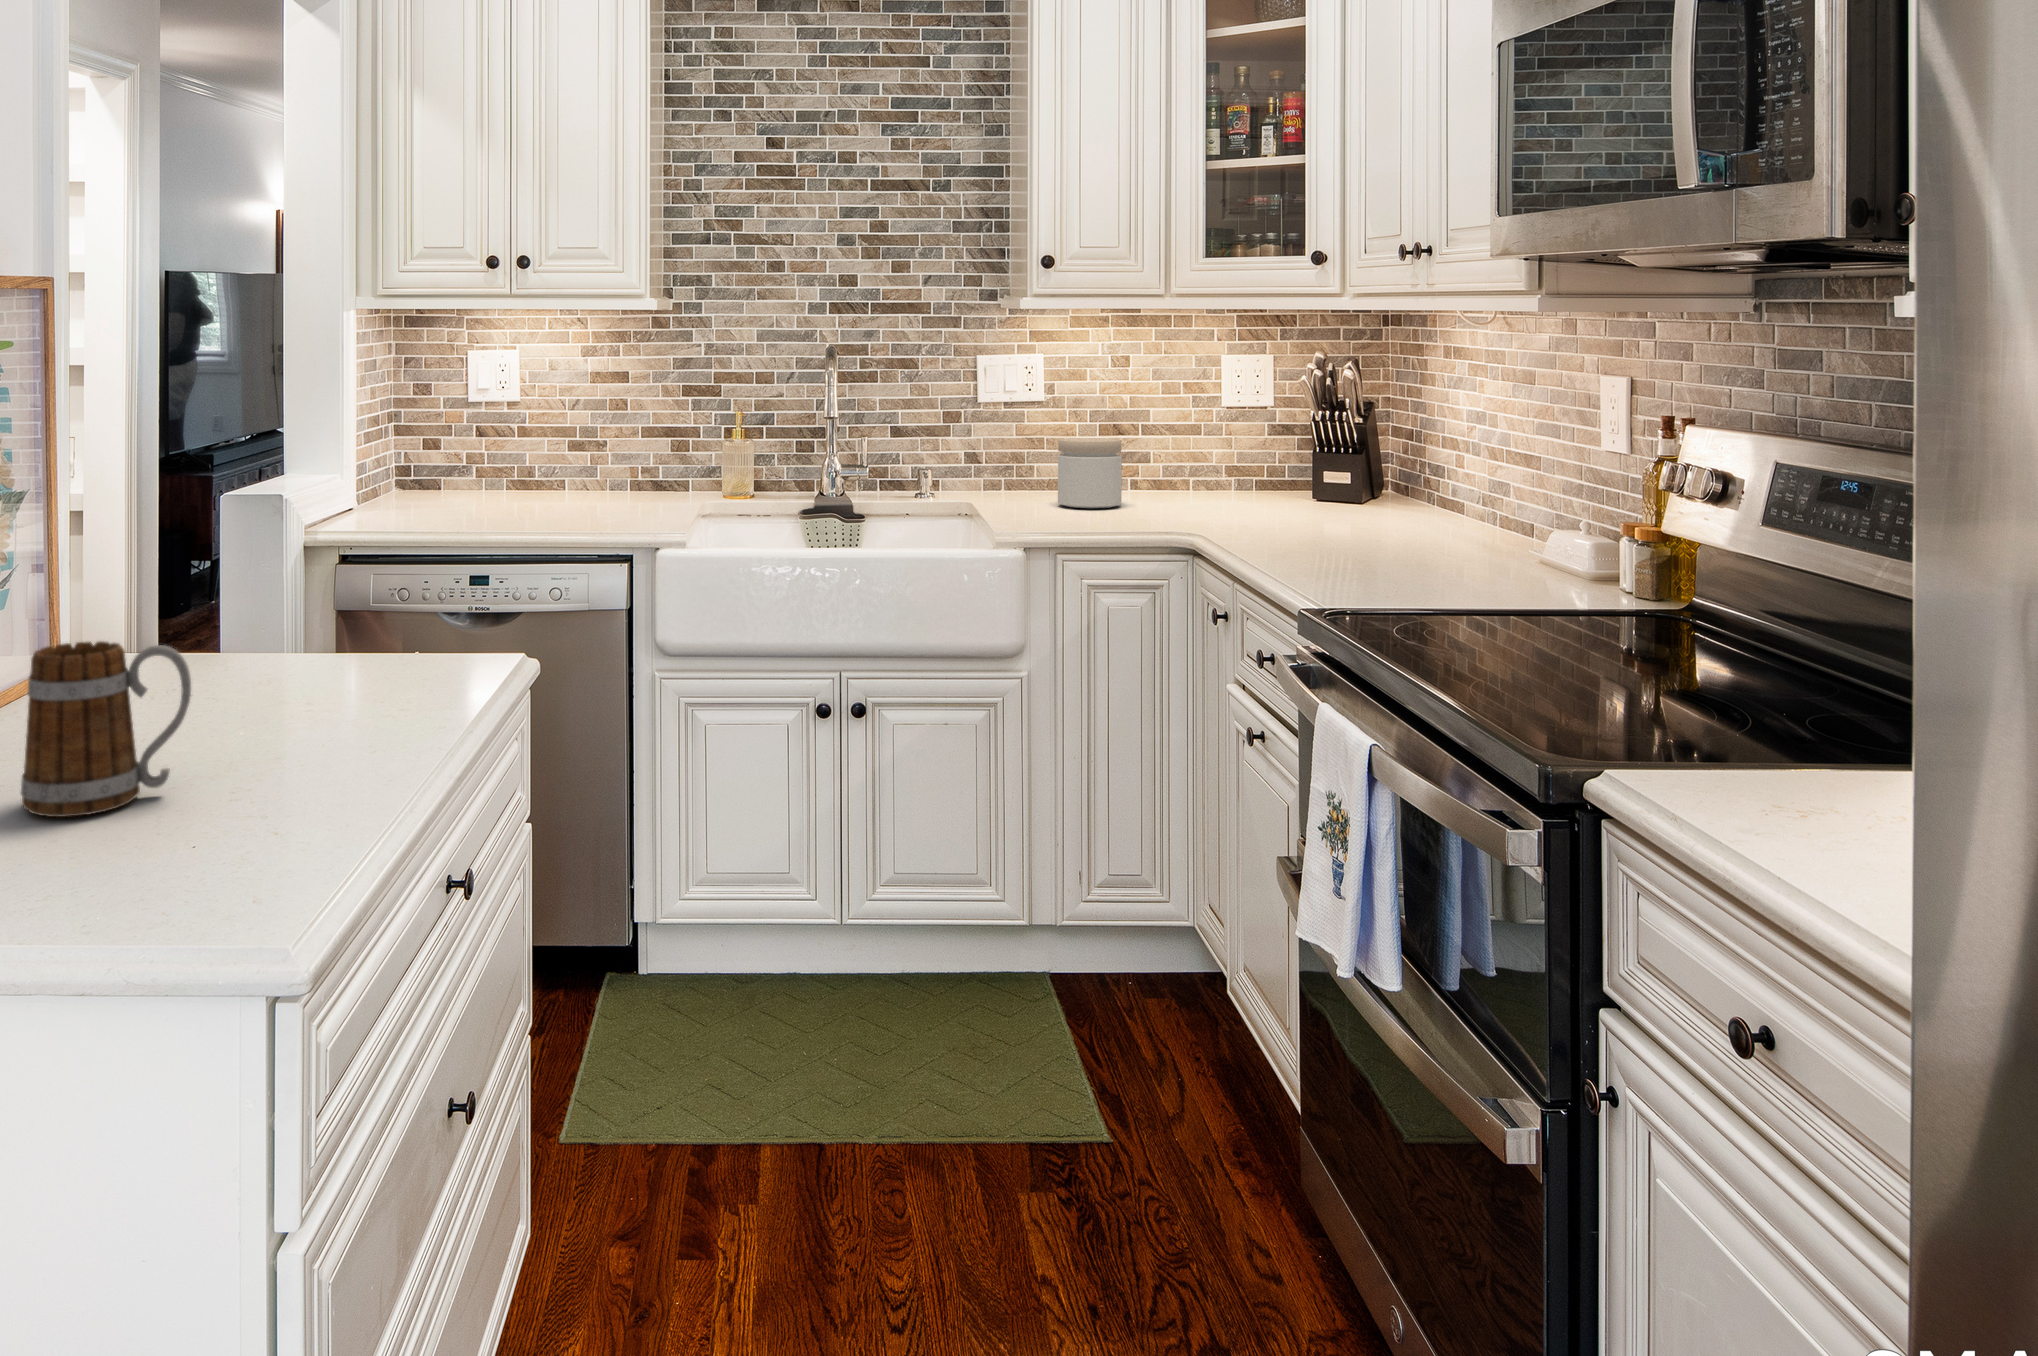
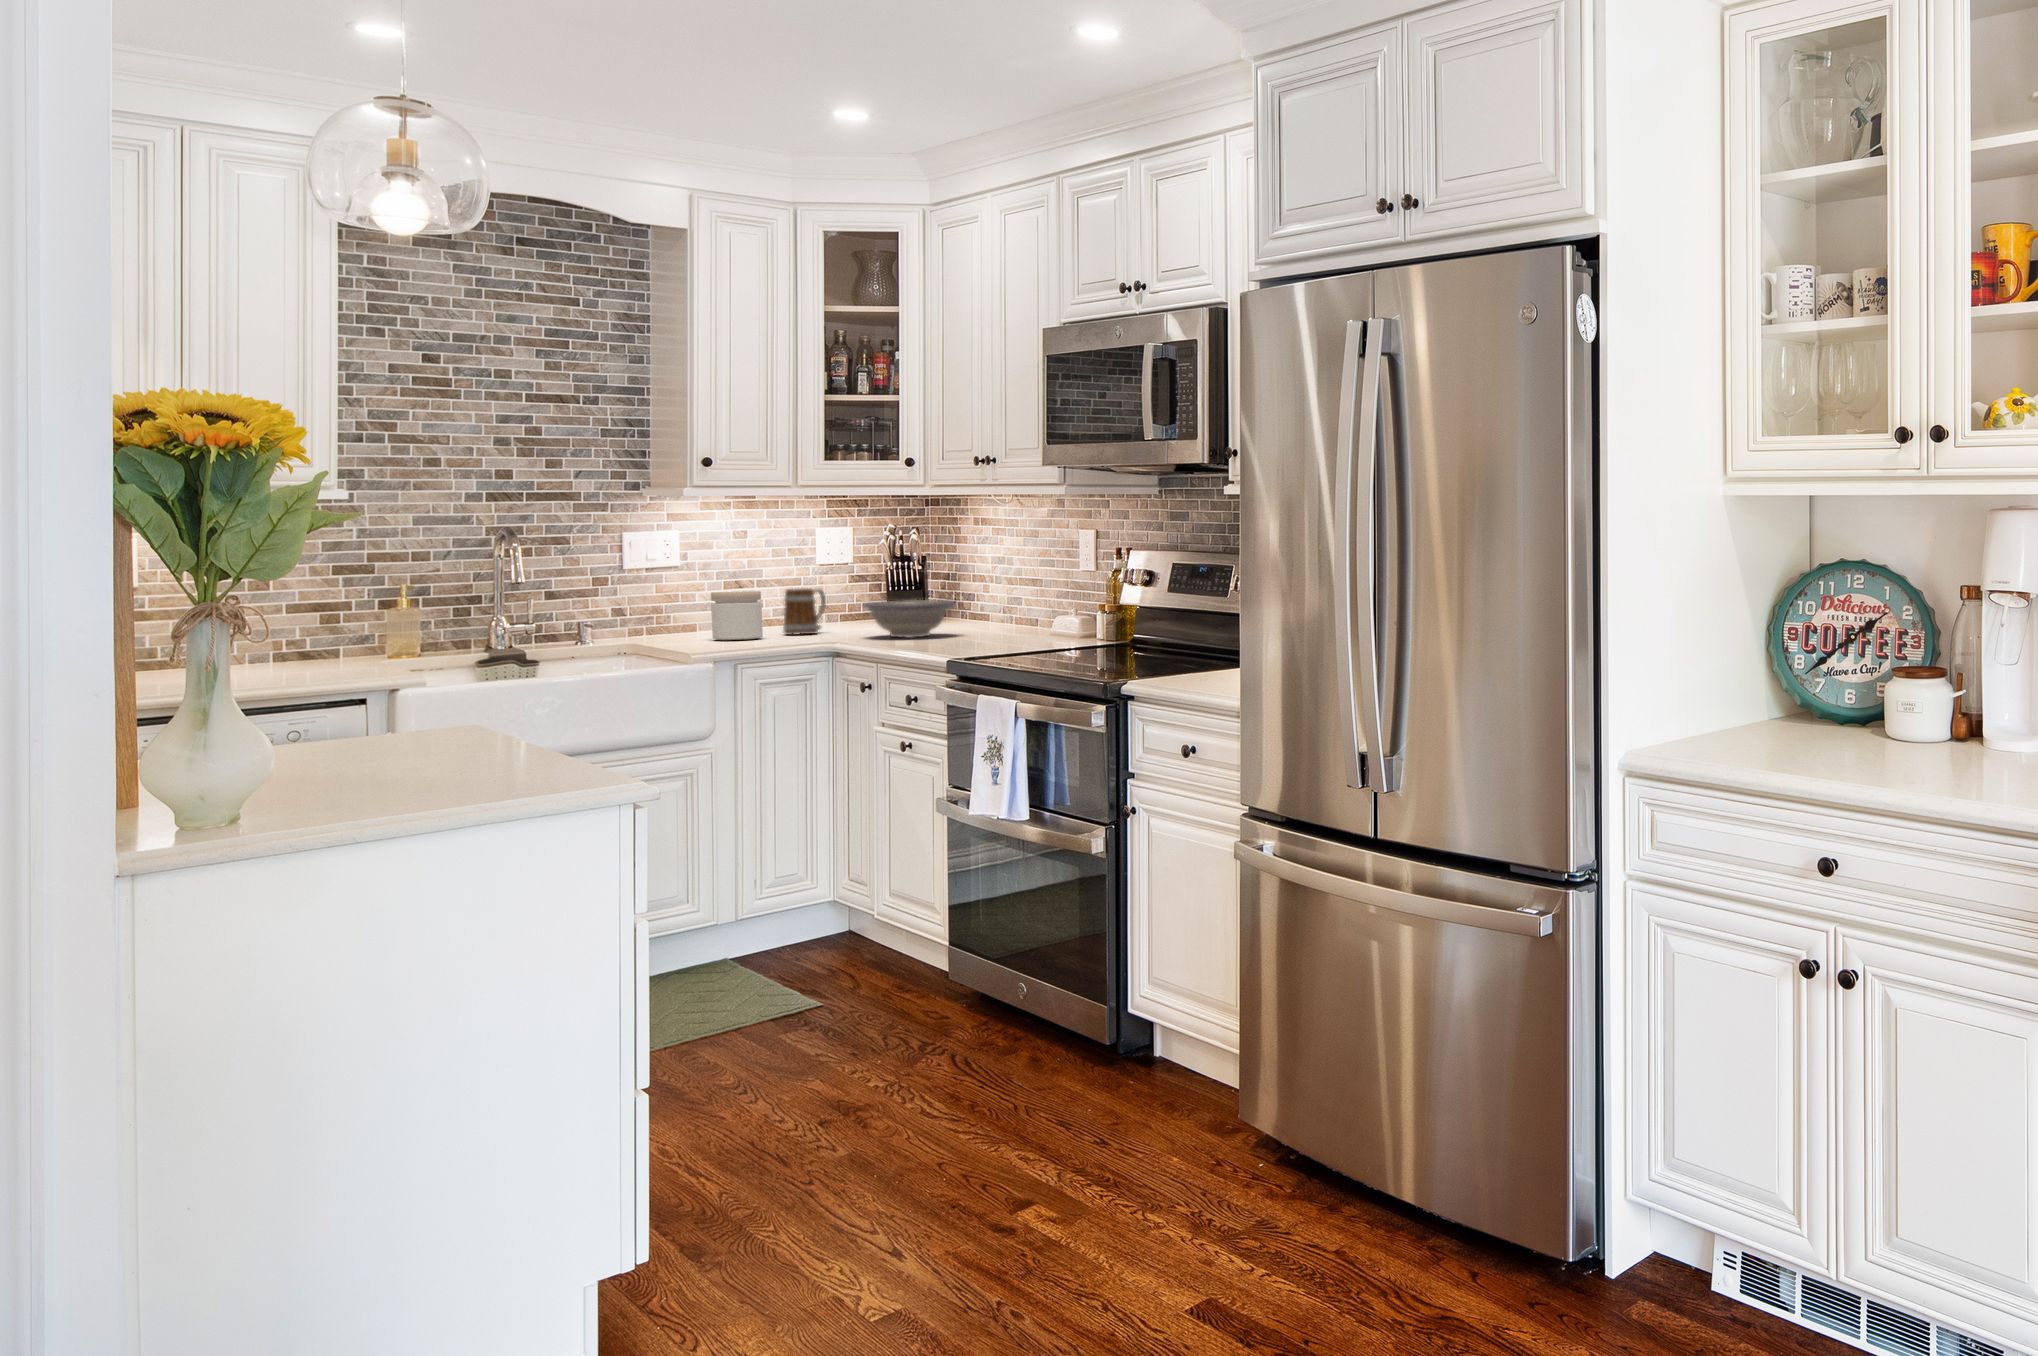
bowl: none [1244,464,1388,527] -> present [863,600,954,637]
mug: present [21,641,191,817] -> present [783,588,826,635]

